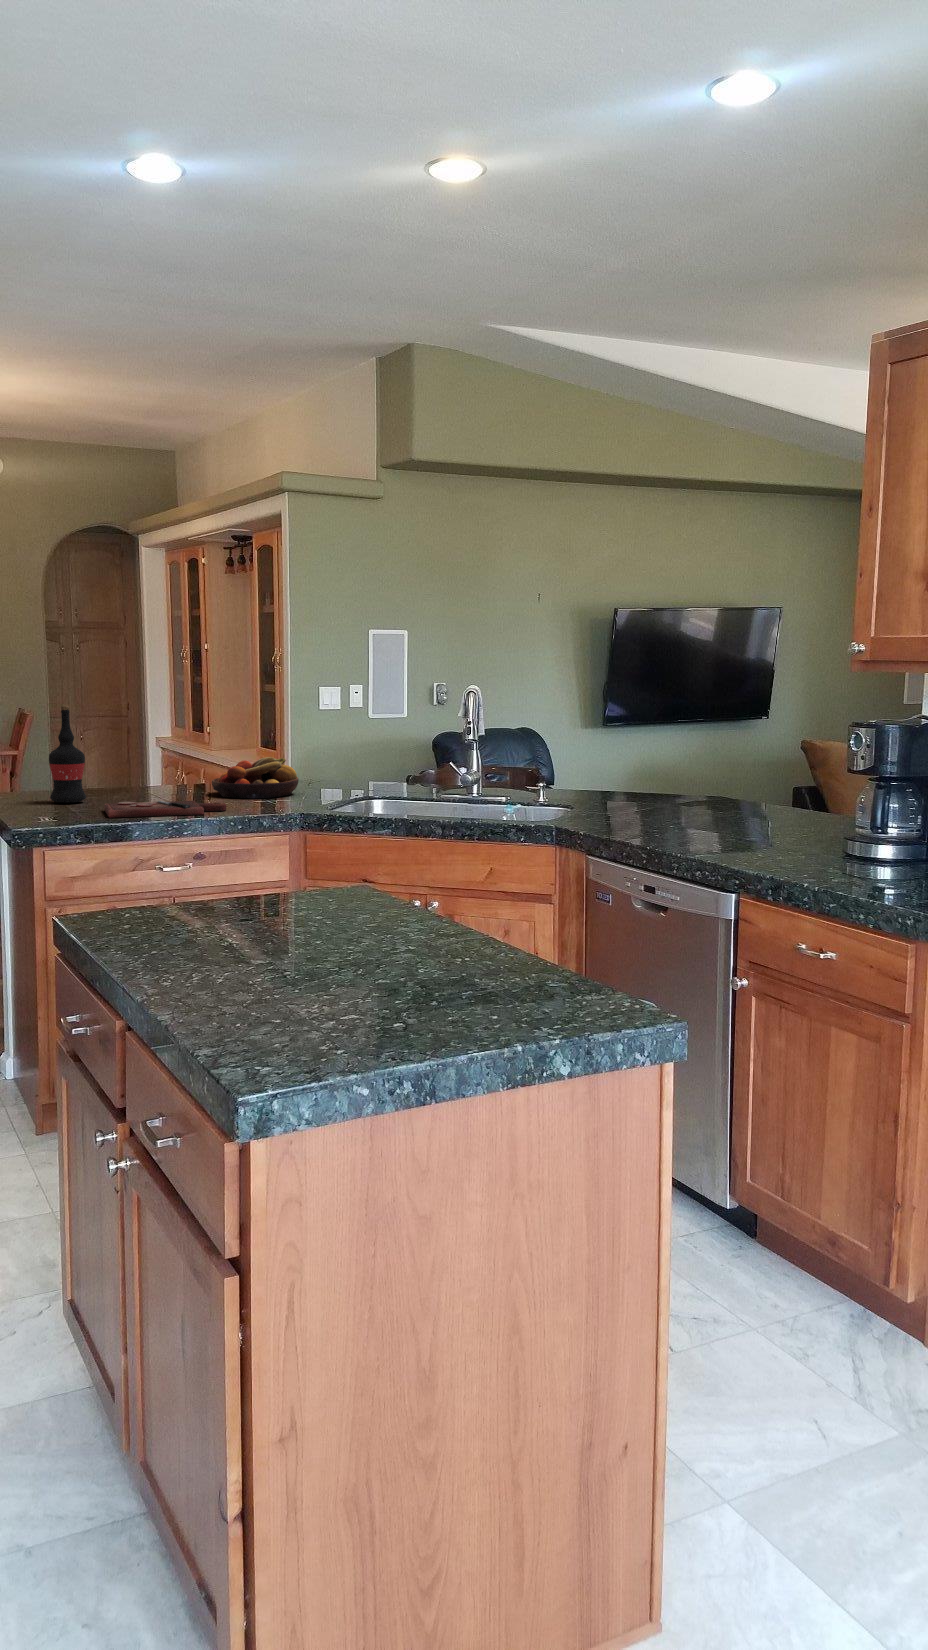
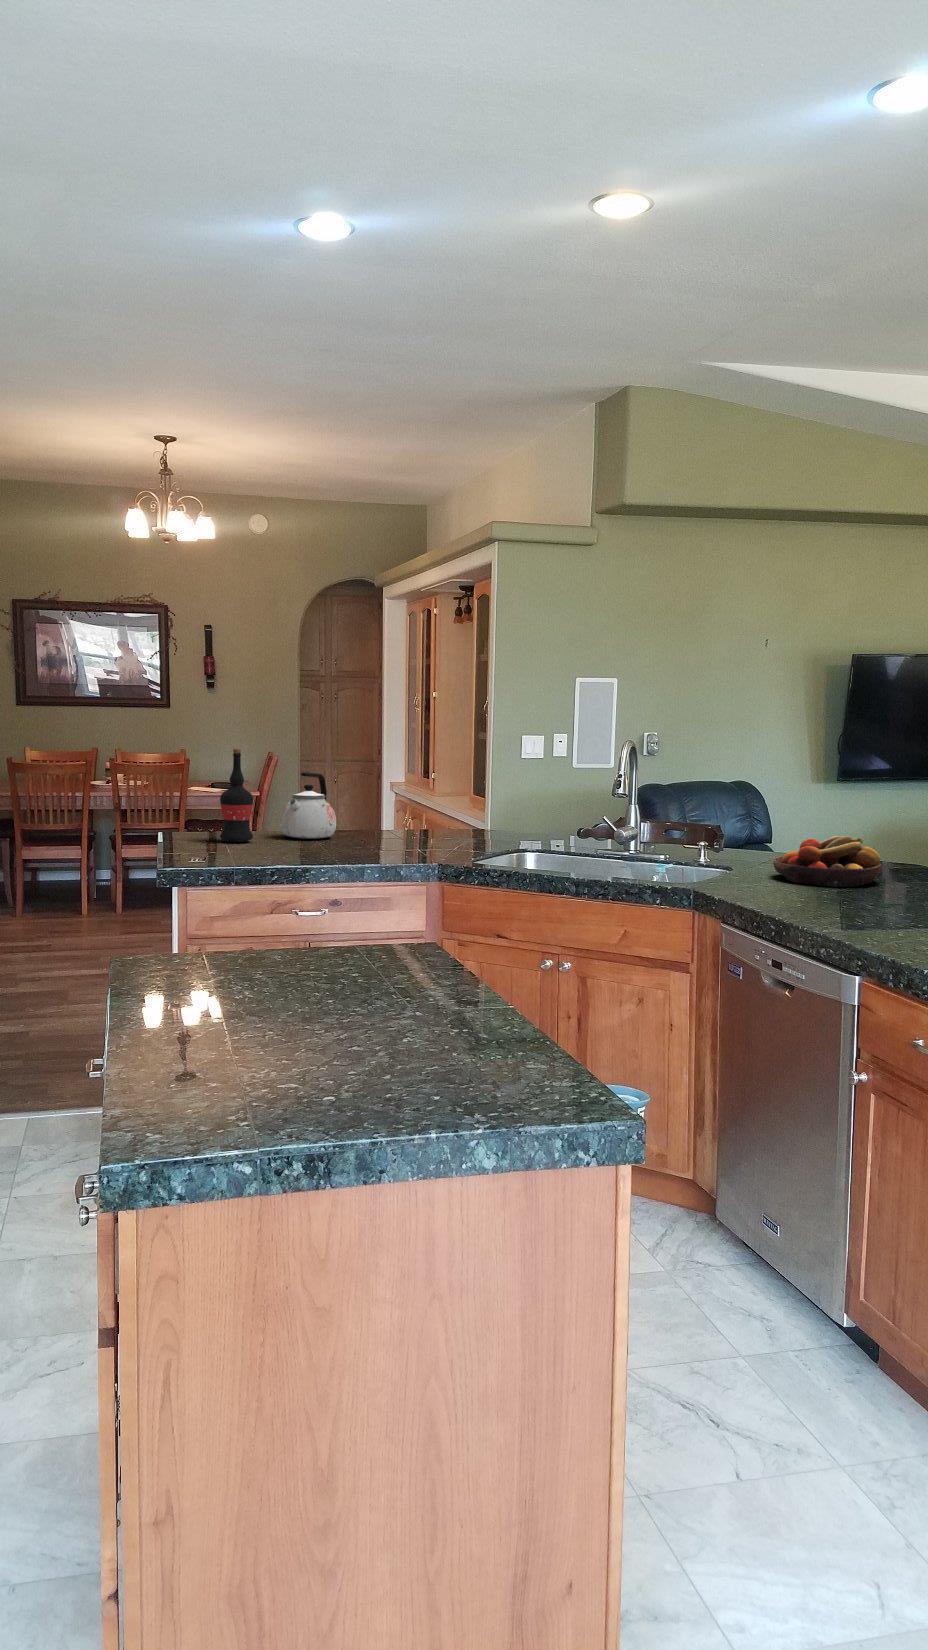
kettle: none [109,729,169,797] -> present [280,773,336,839]
fruit bowl: present [212,757,299,799] -> present [773,836,881,887]
cutting board: present [104,801,226,818] -> none [258,844,375,859]

